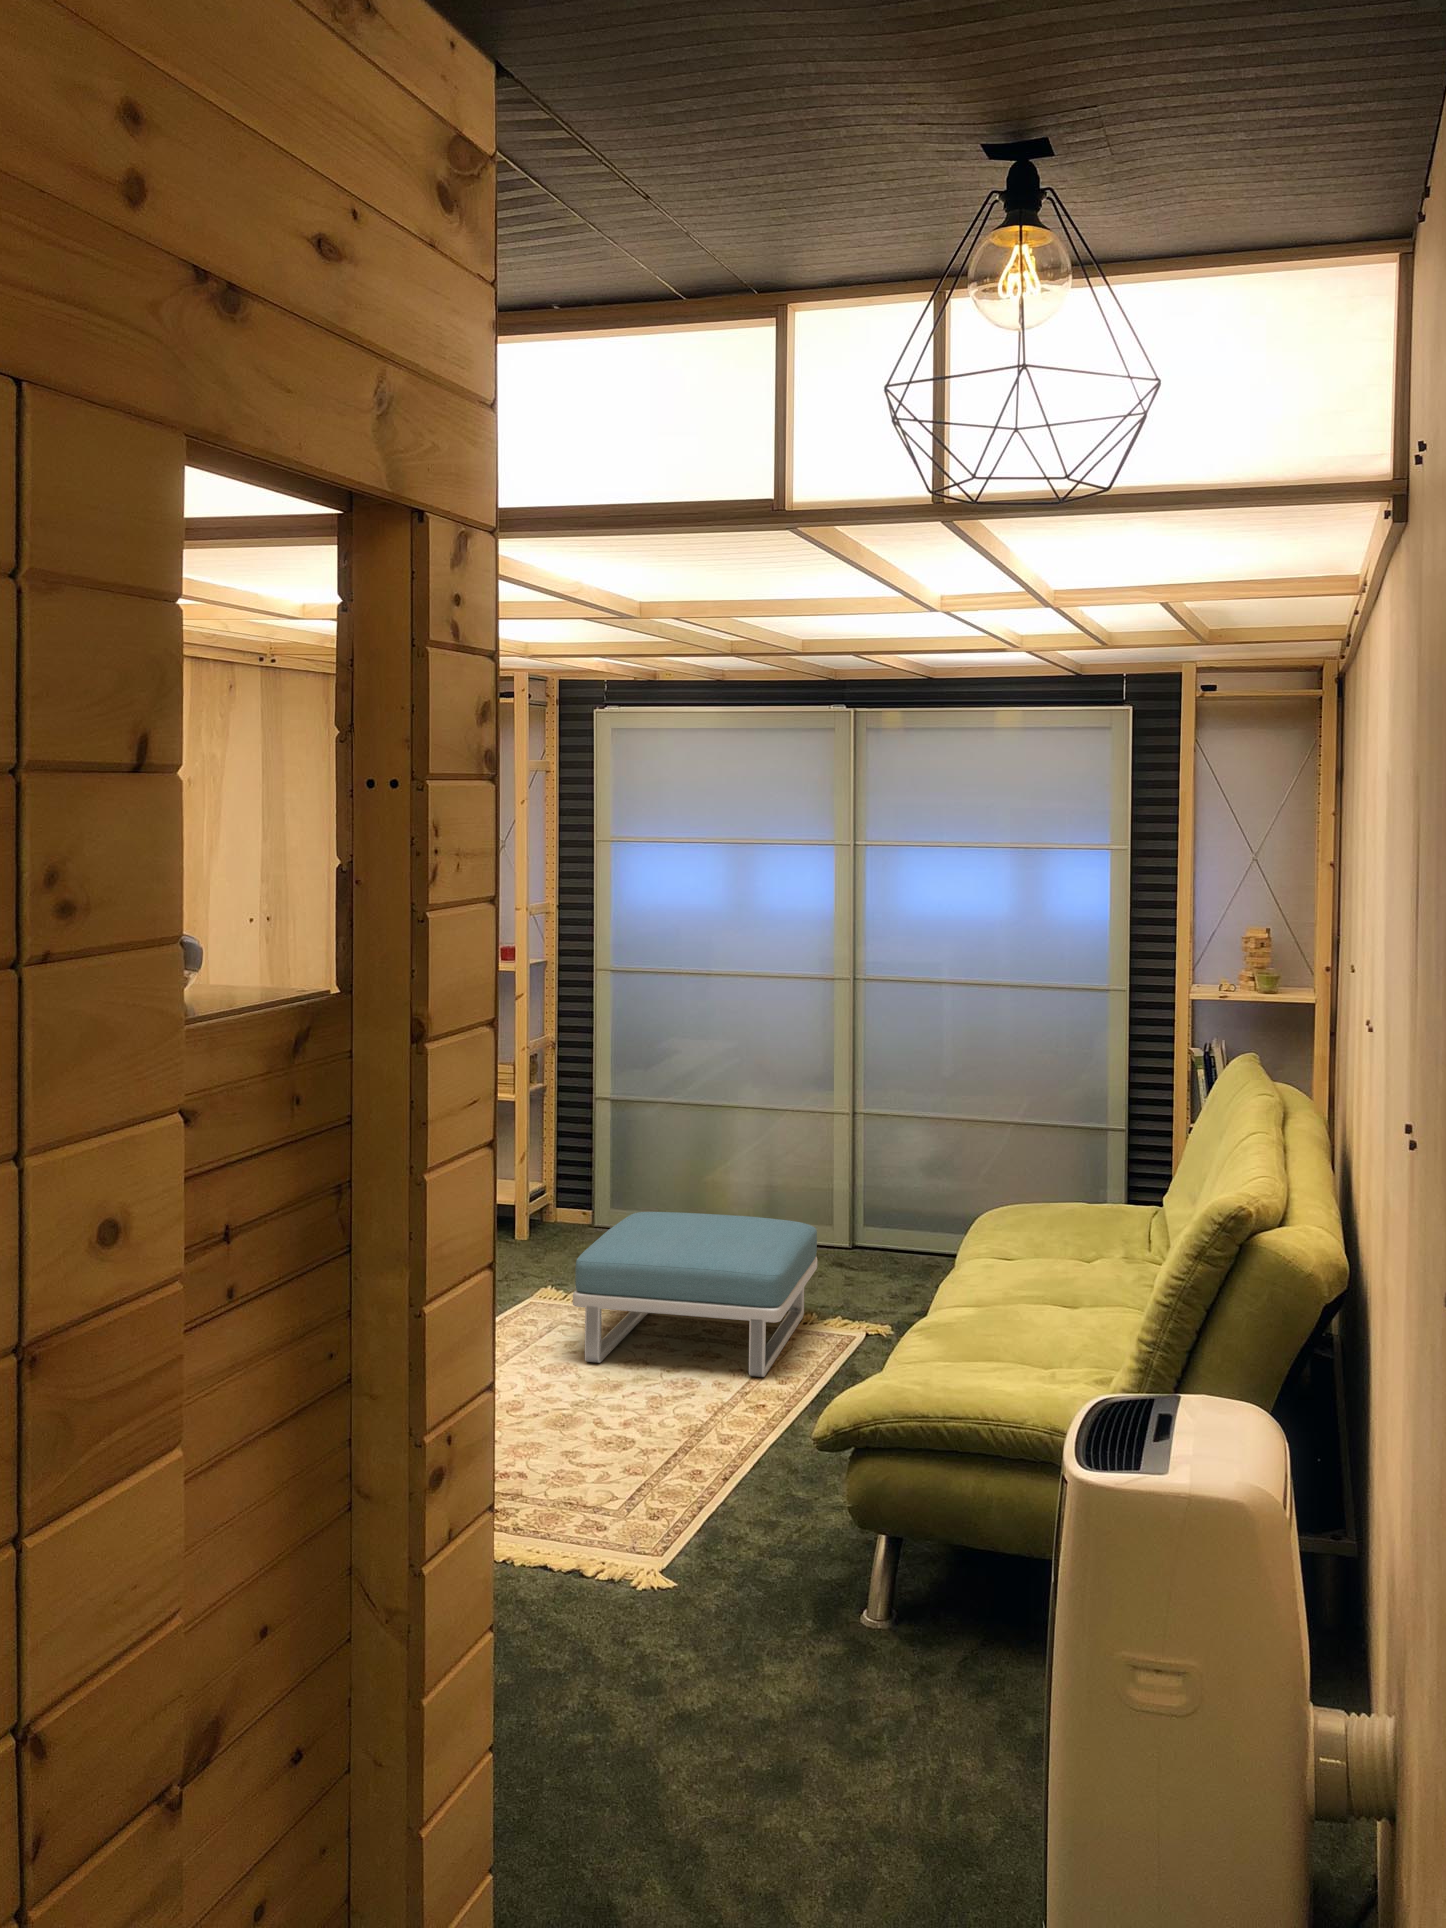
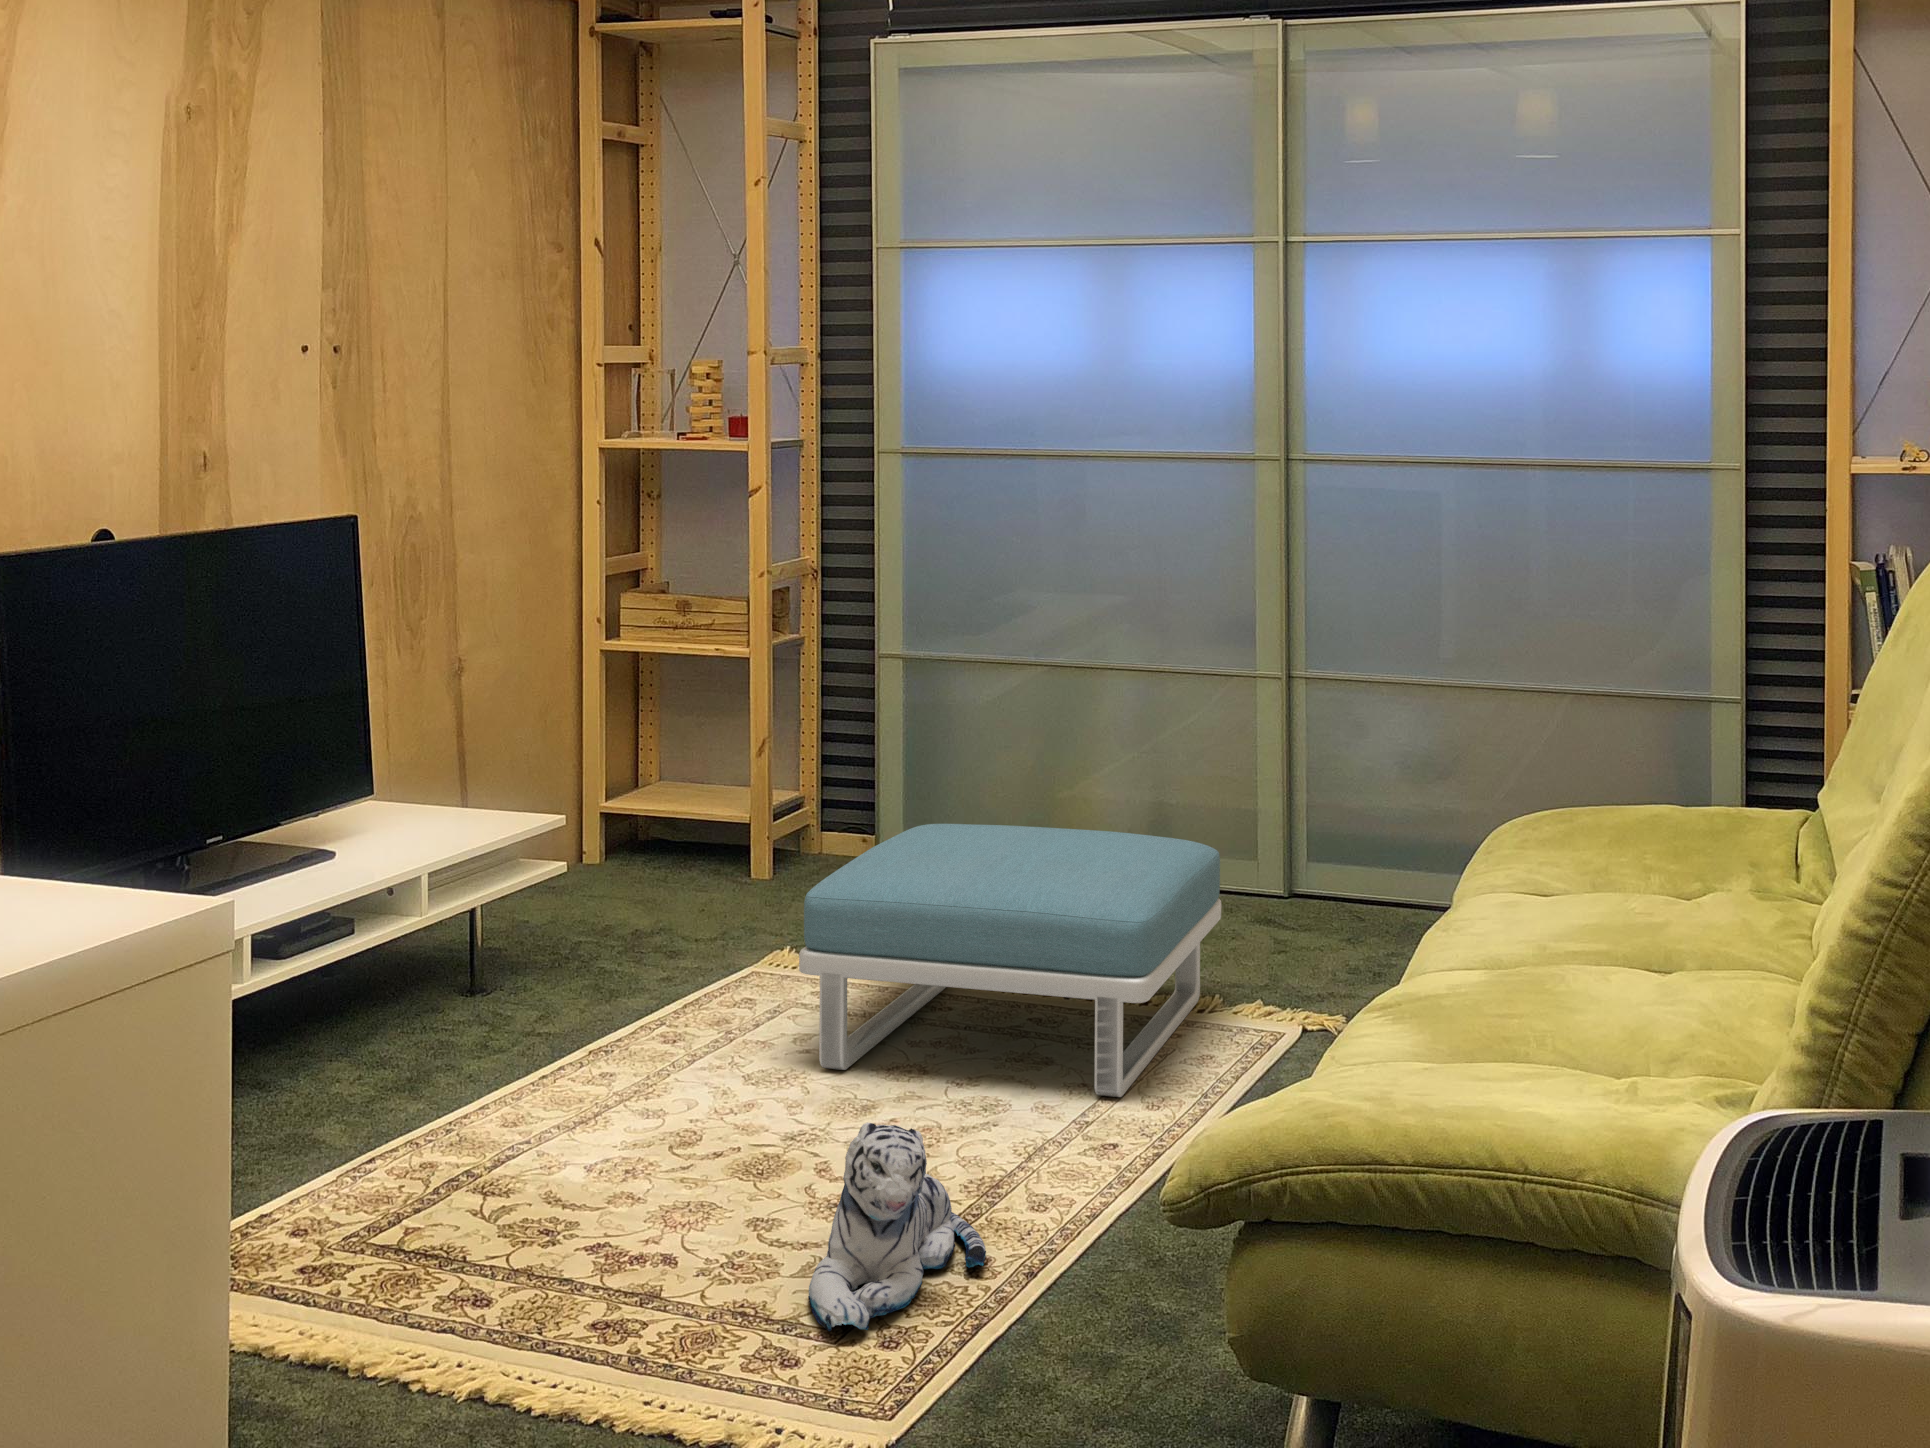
plush toy: none [604,1397,701,1512] -> present [808,1122,986,1331]

